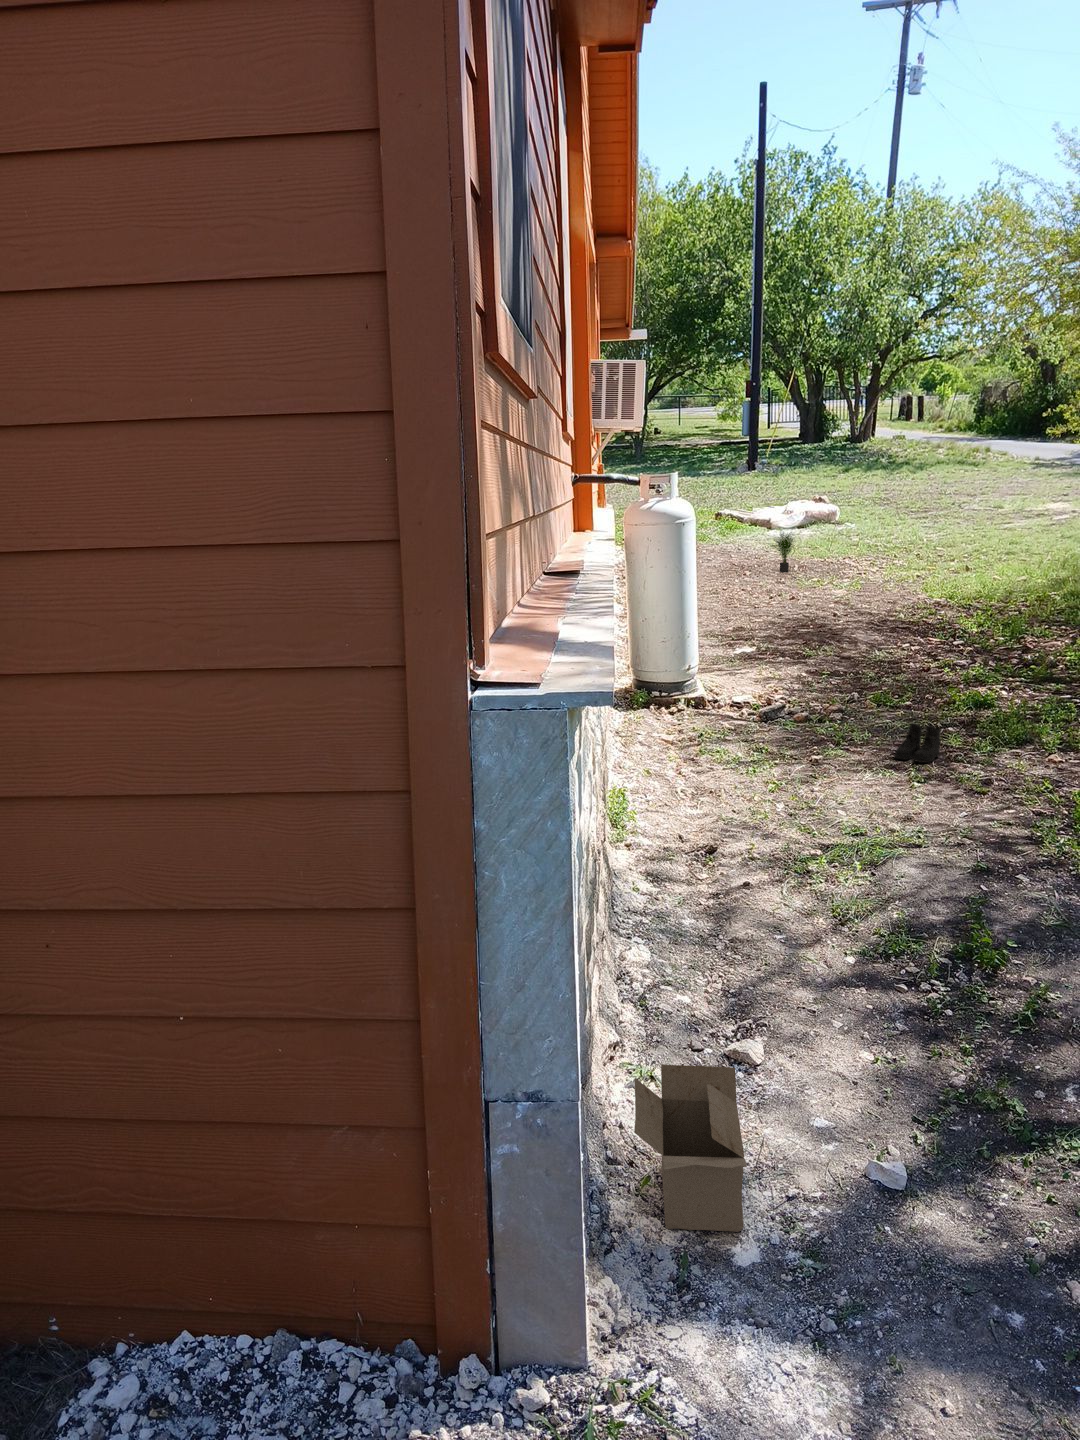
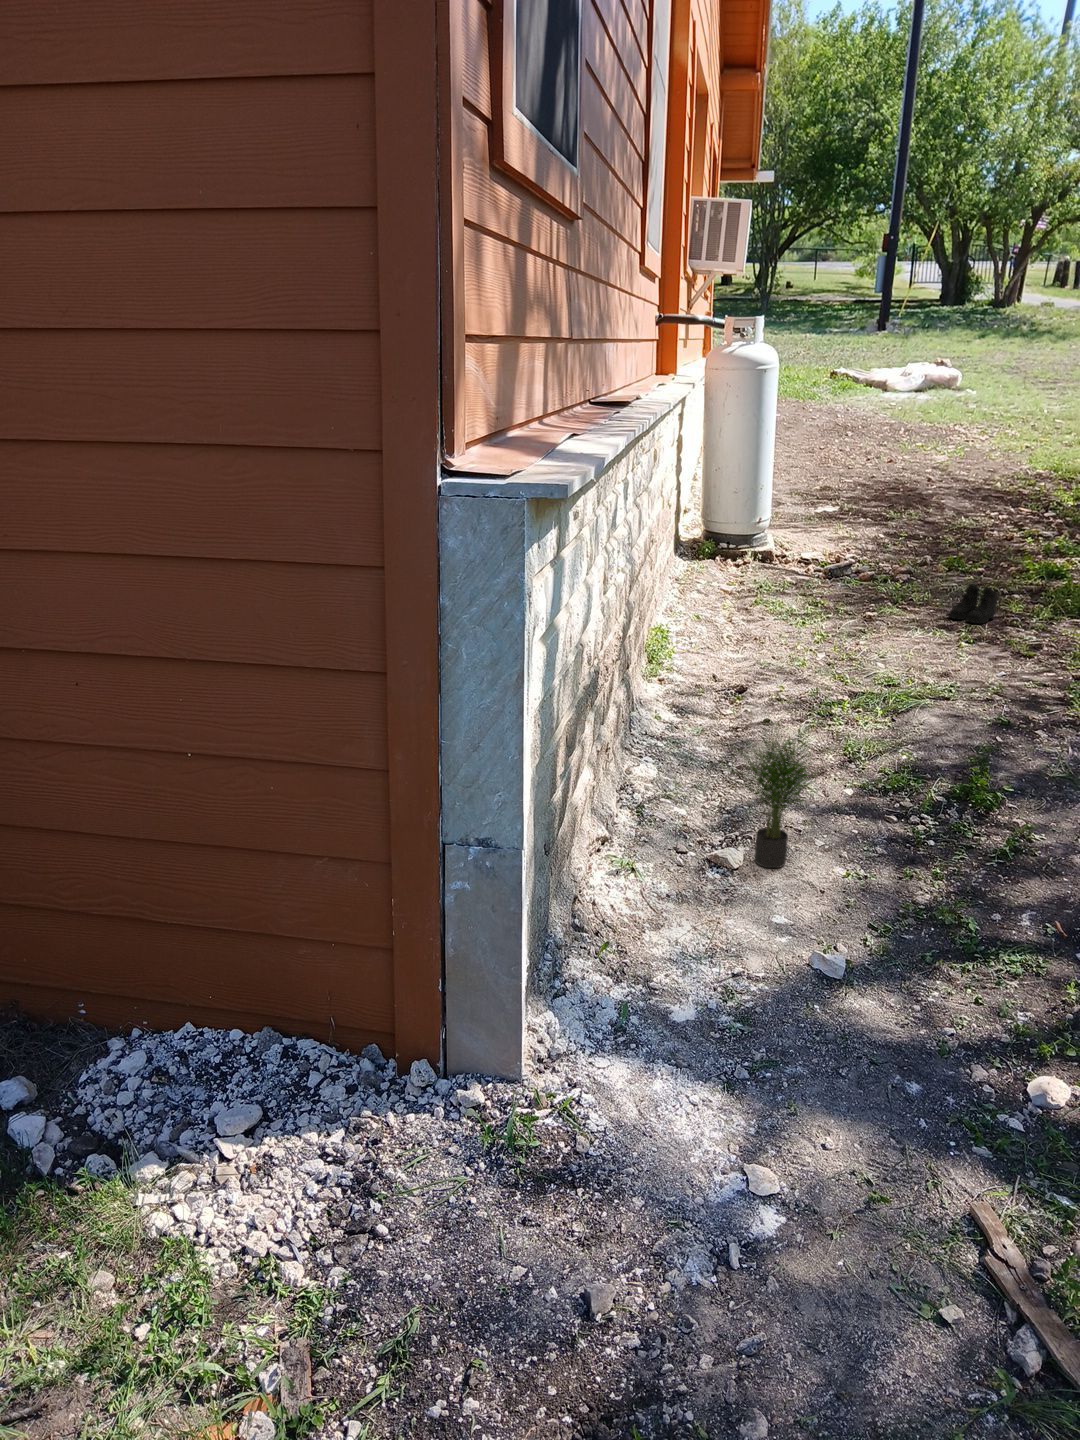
potted plant: present [772,533,793,572] -> present [725,724,822,868]
cardboard box: present [634,1064,747,1232] -> none [593,853,699,997]

